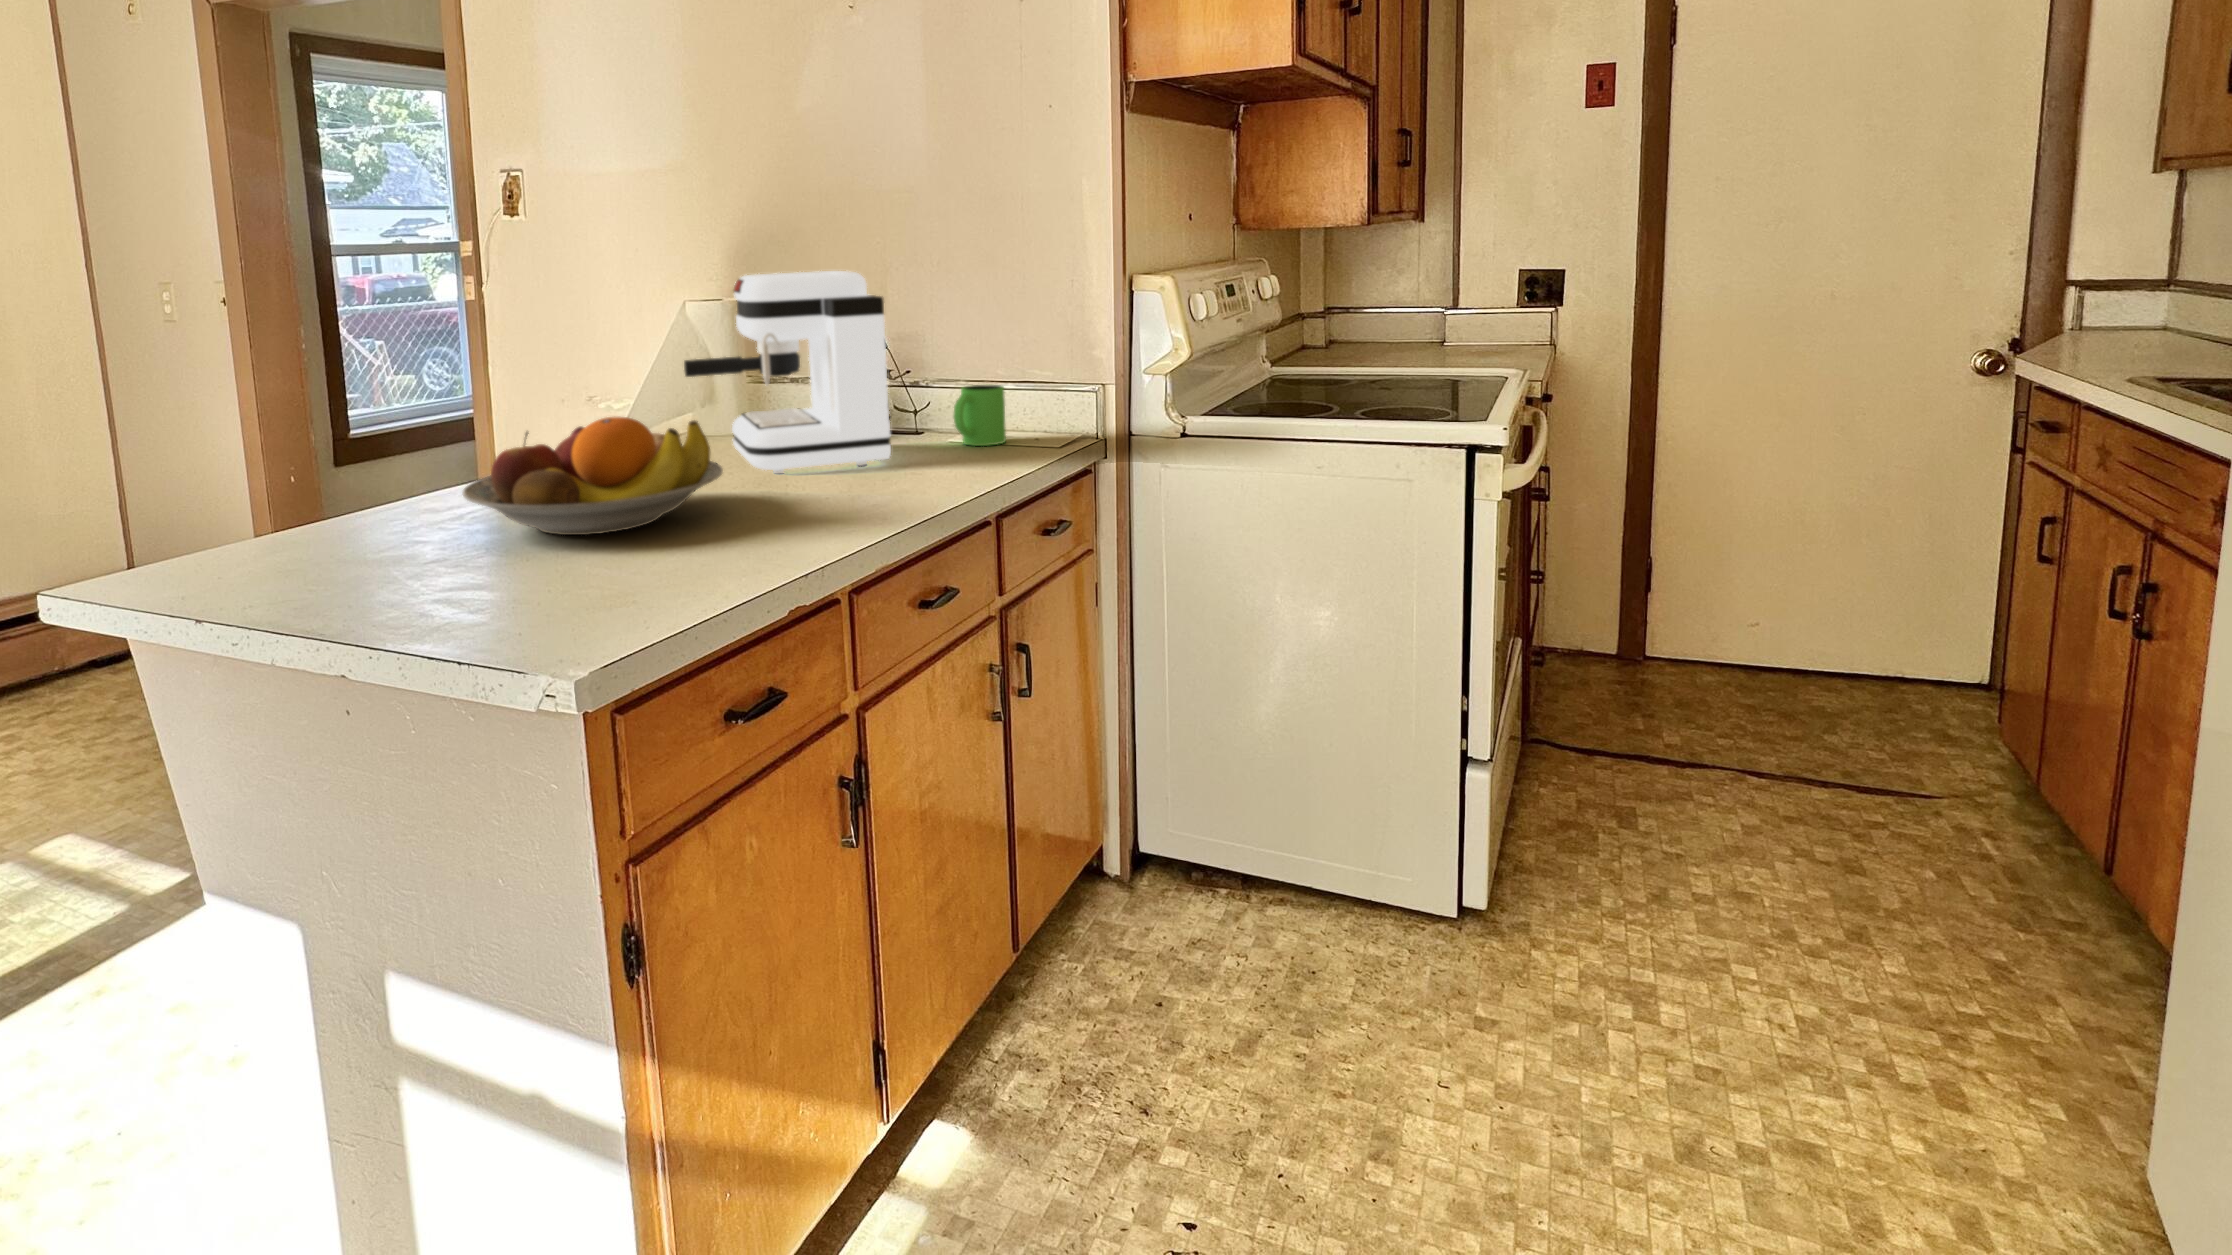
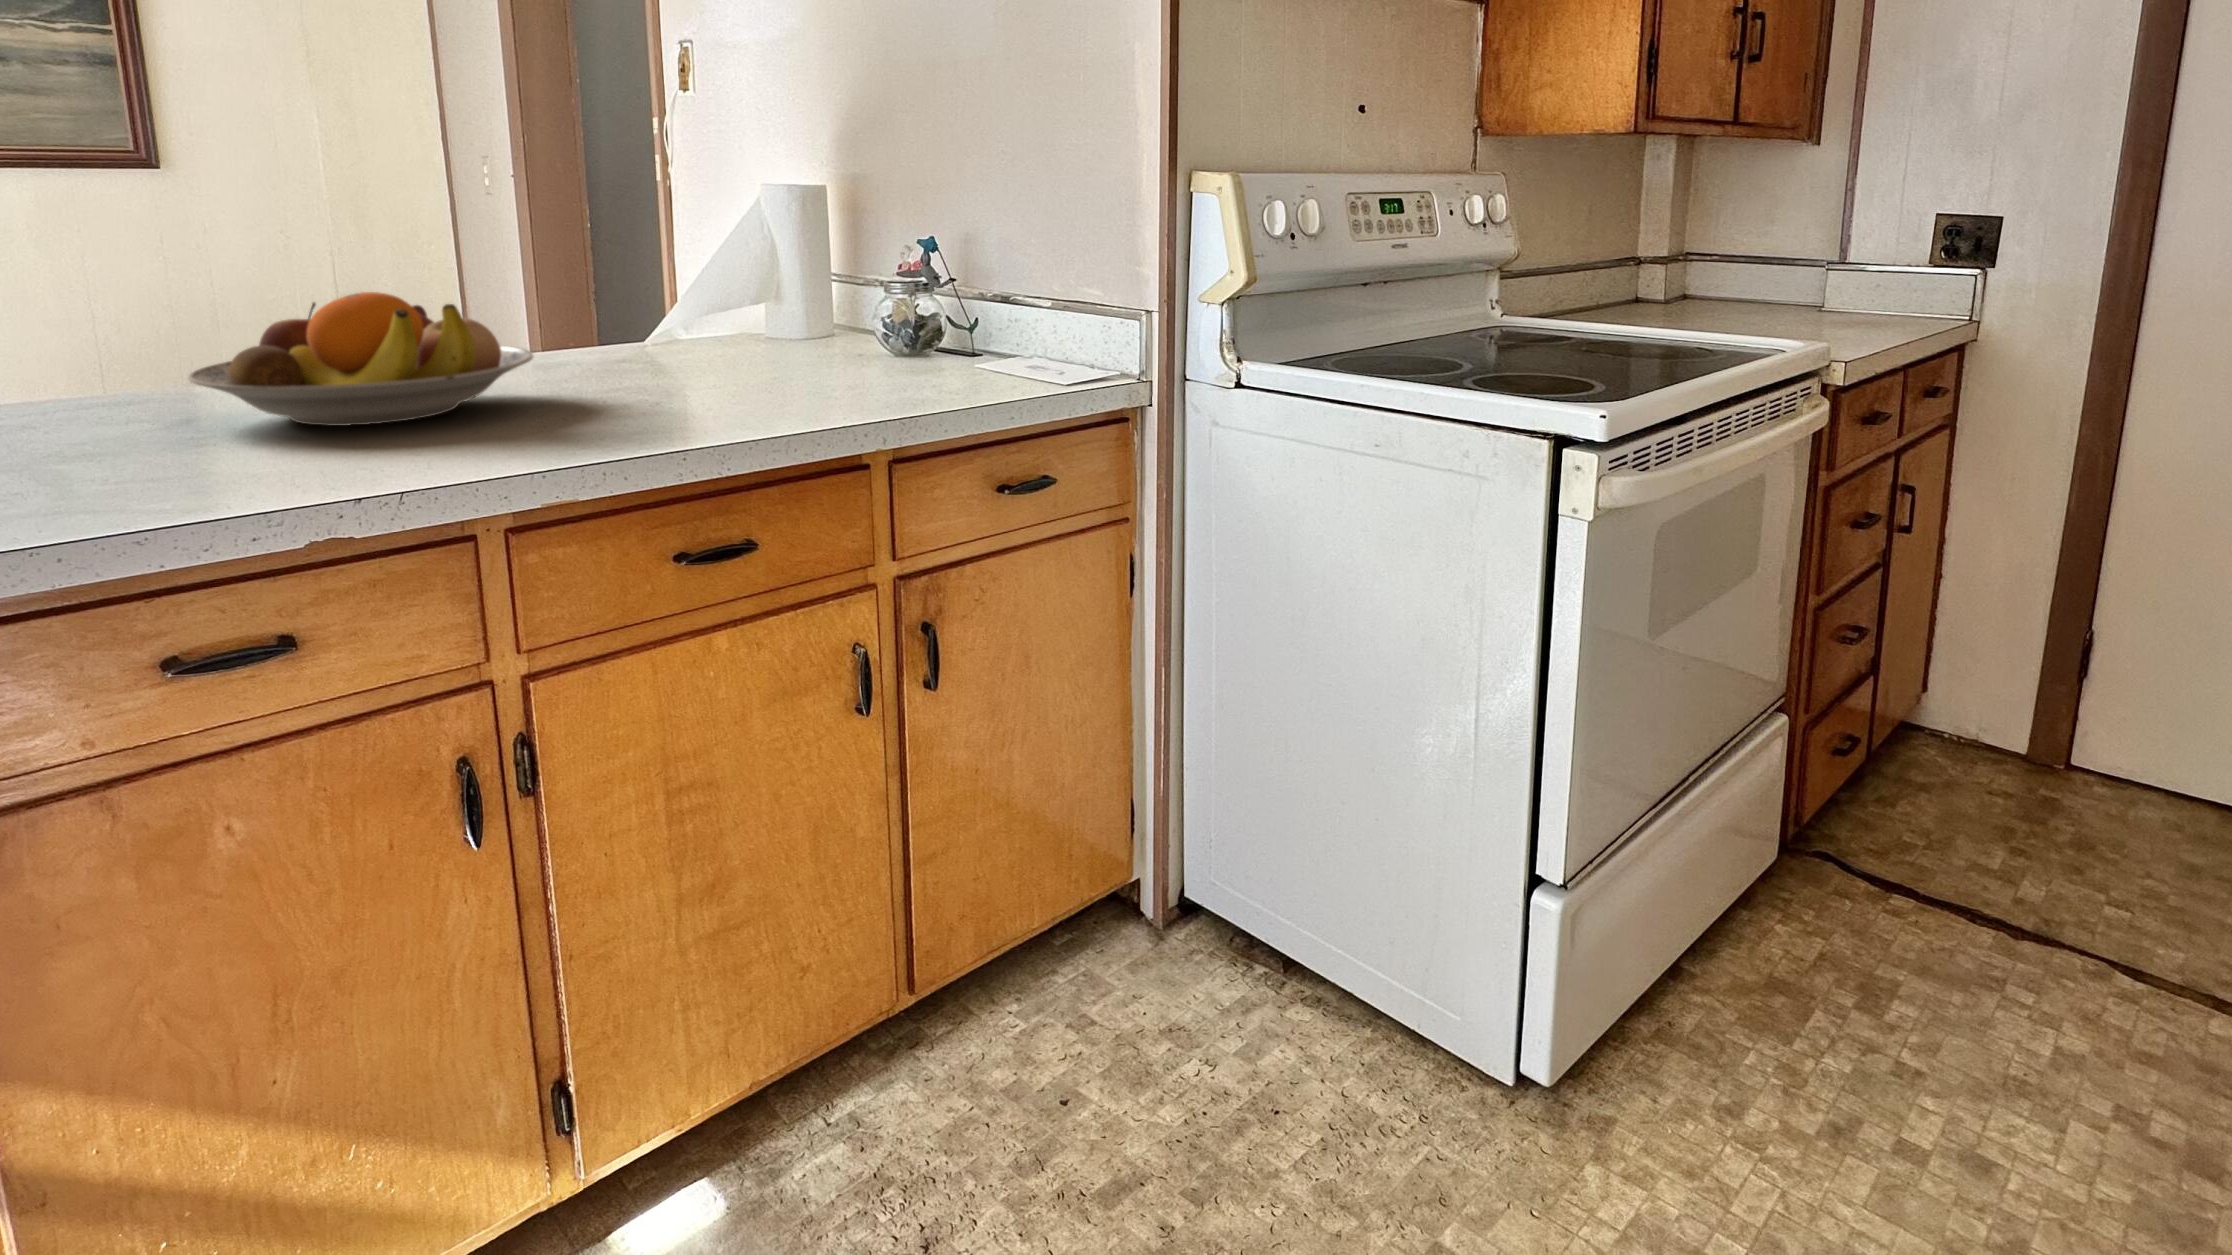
coffee maker: present [684,271,891,474] -> none [634,150,864,385]
mug: present [954,385,1006,446] -> none [951,303,1029,378]

